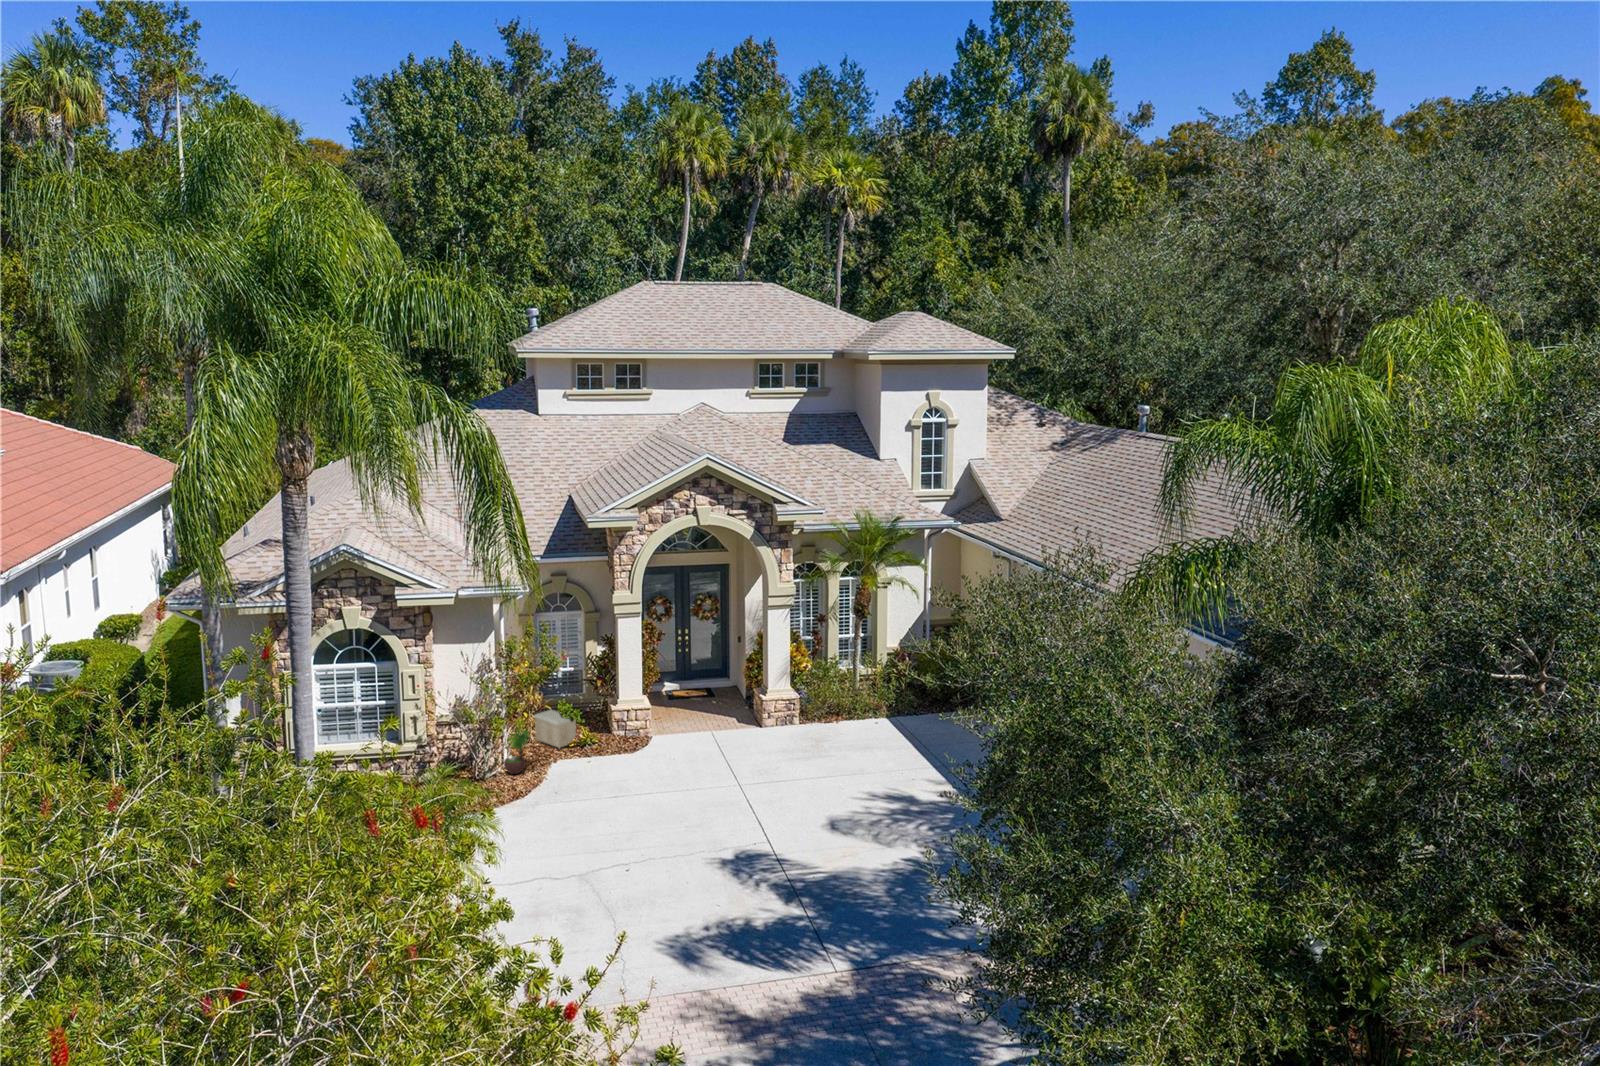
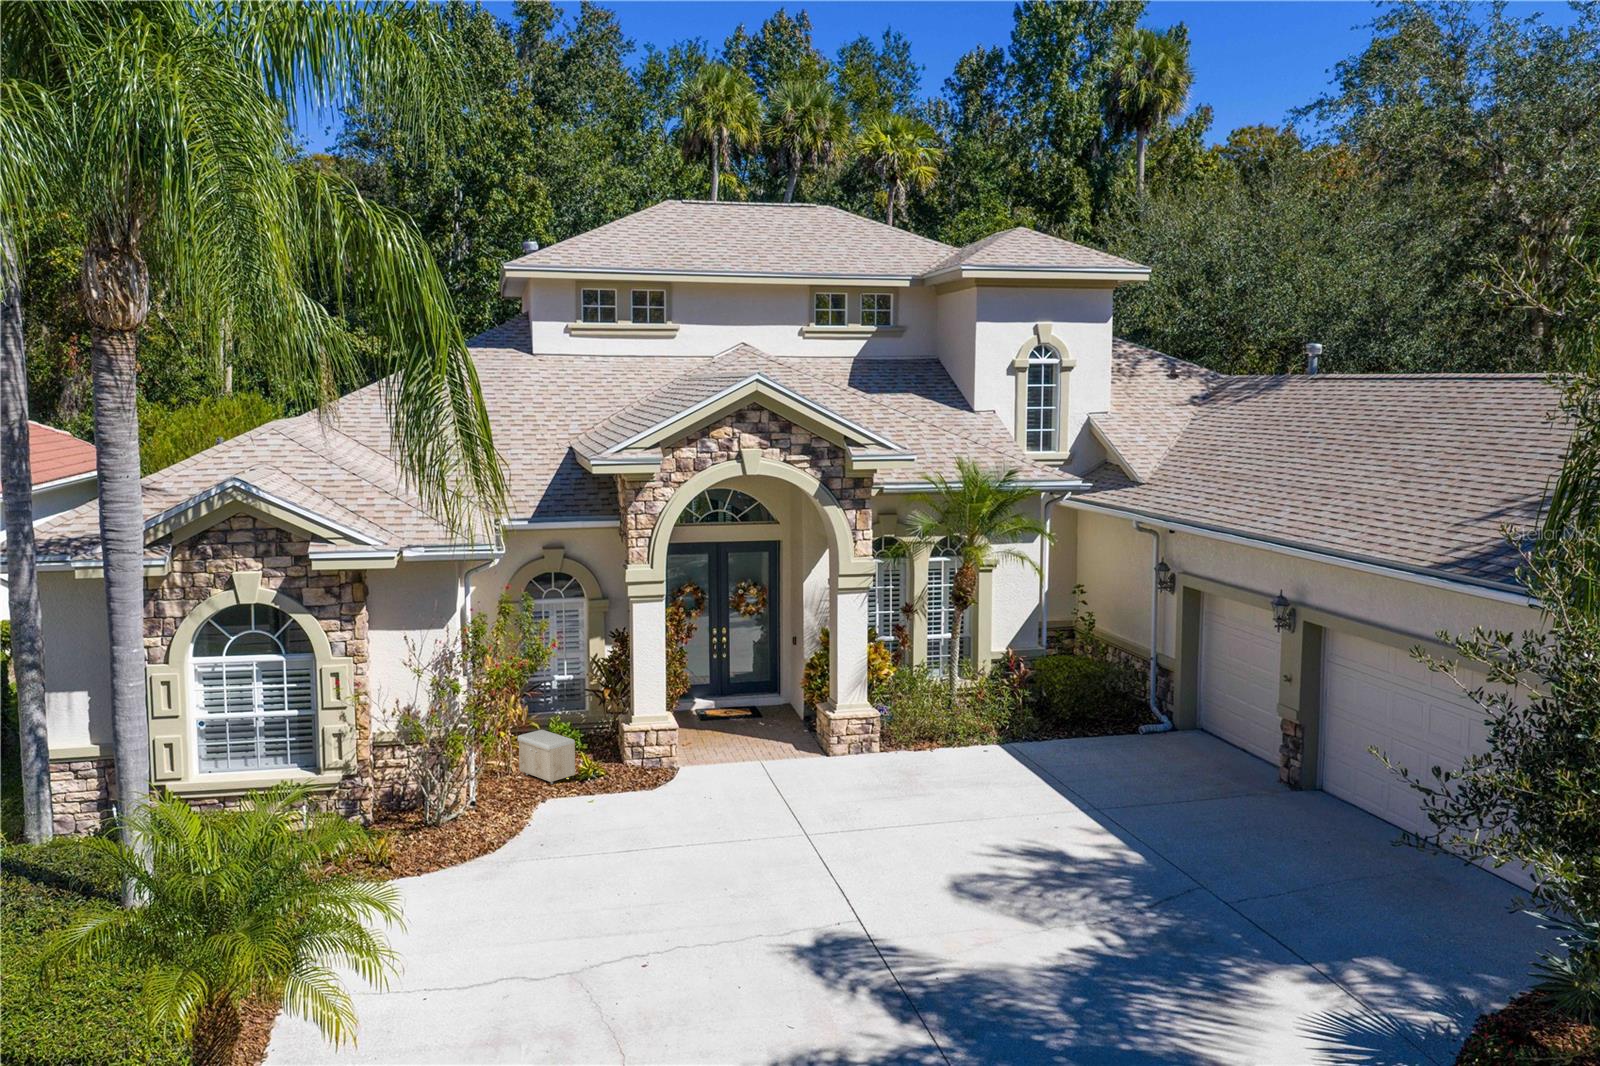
potted tree: present [504,731,530,774] -> none [470,750,511,818]

